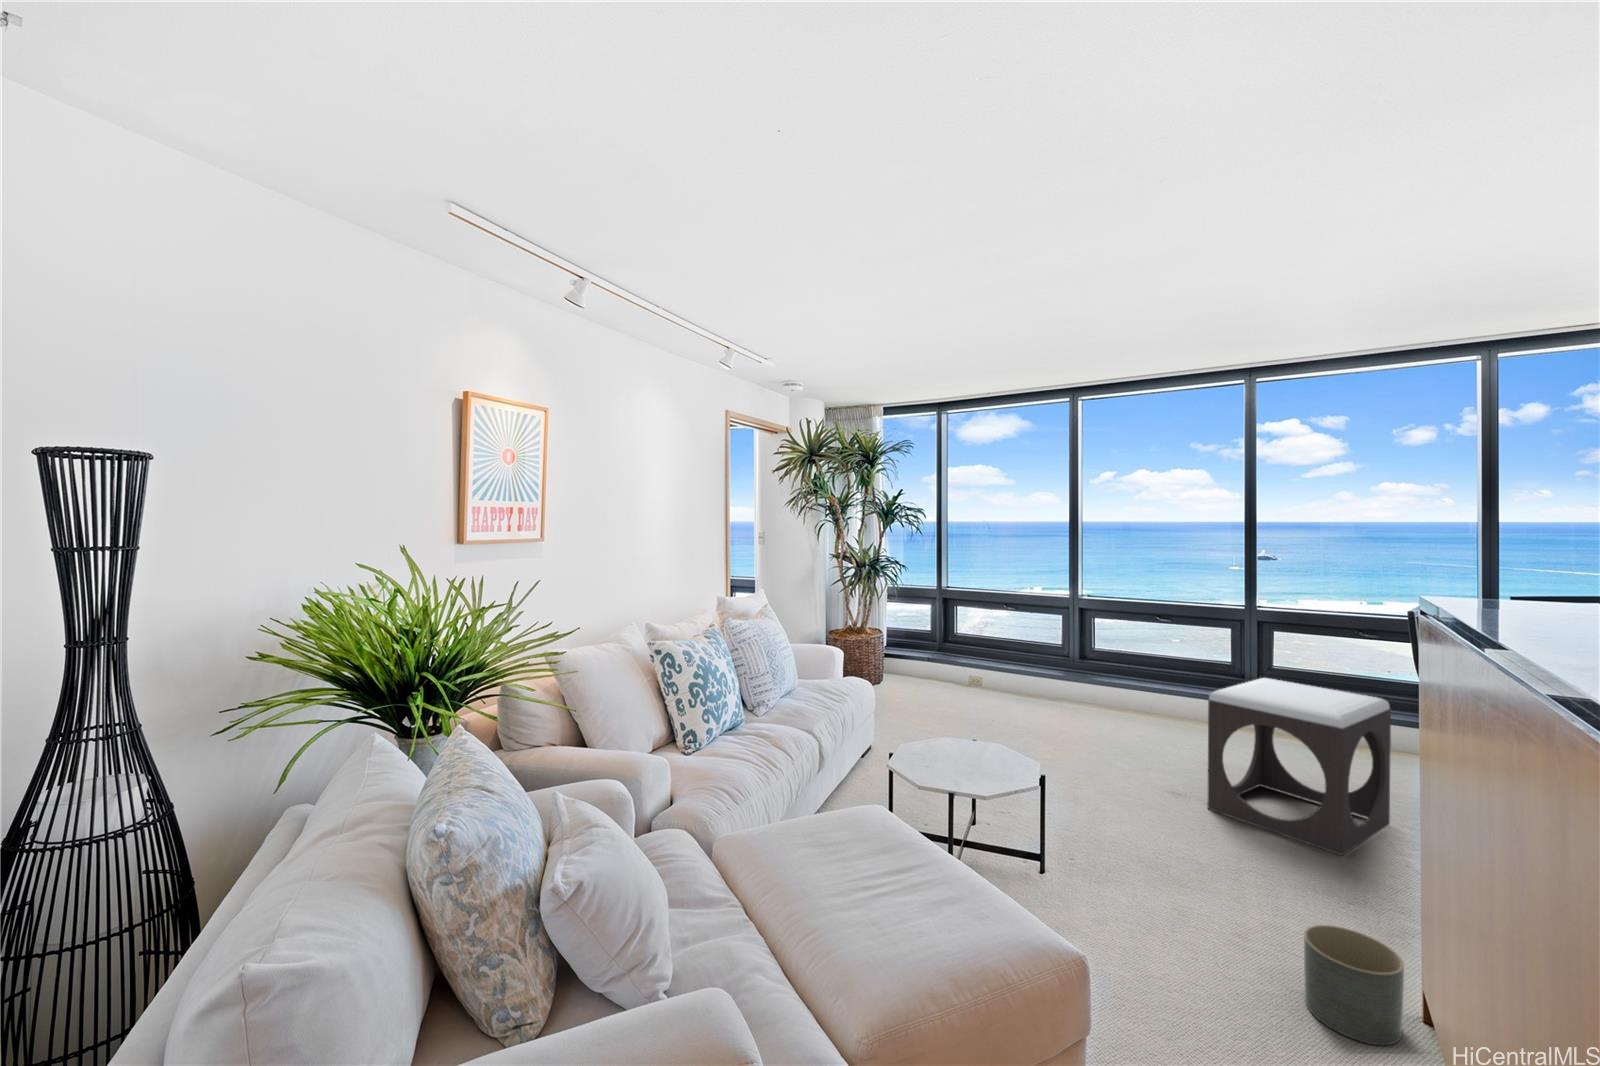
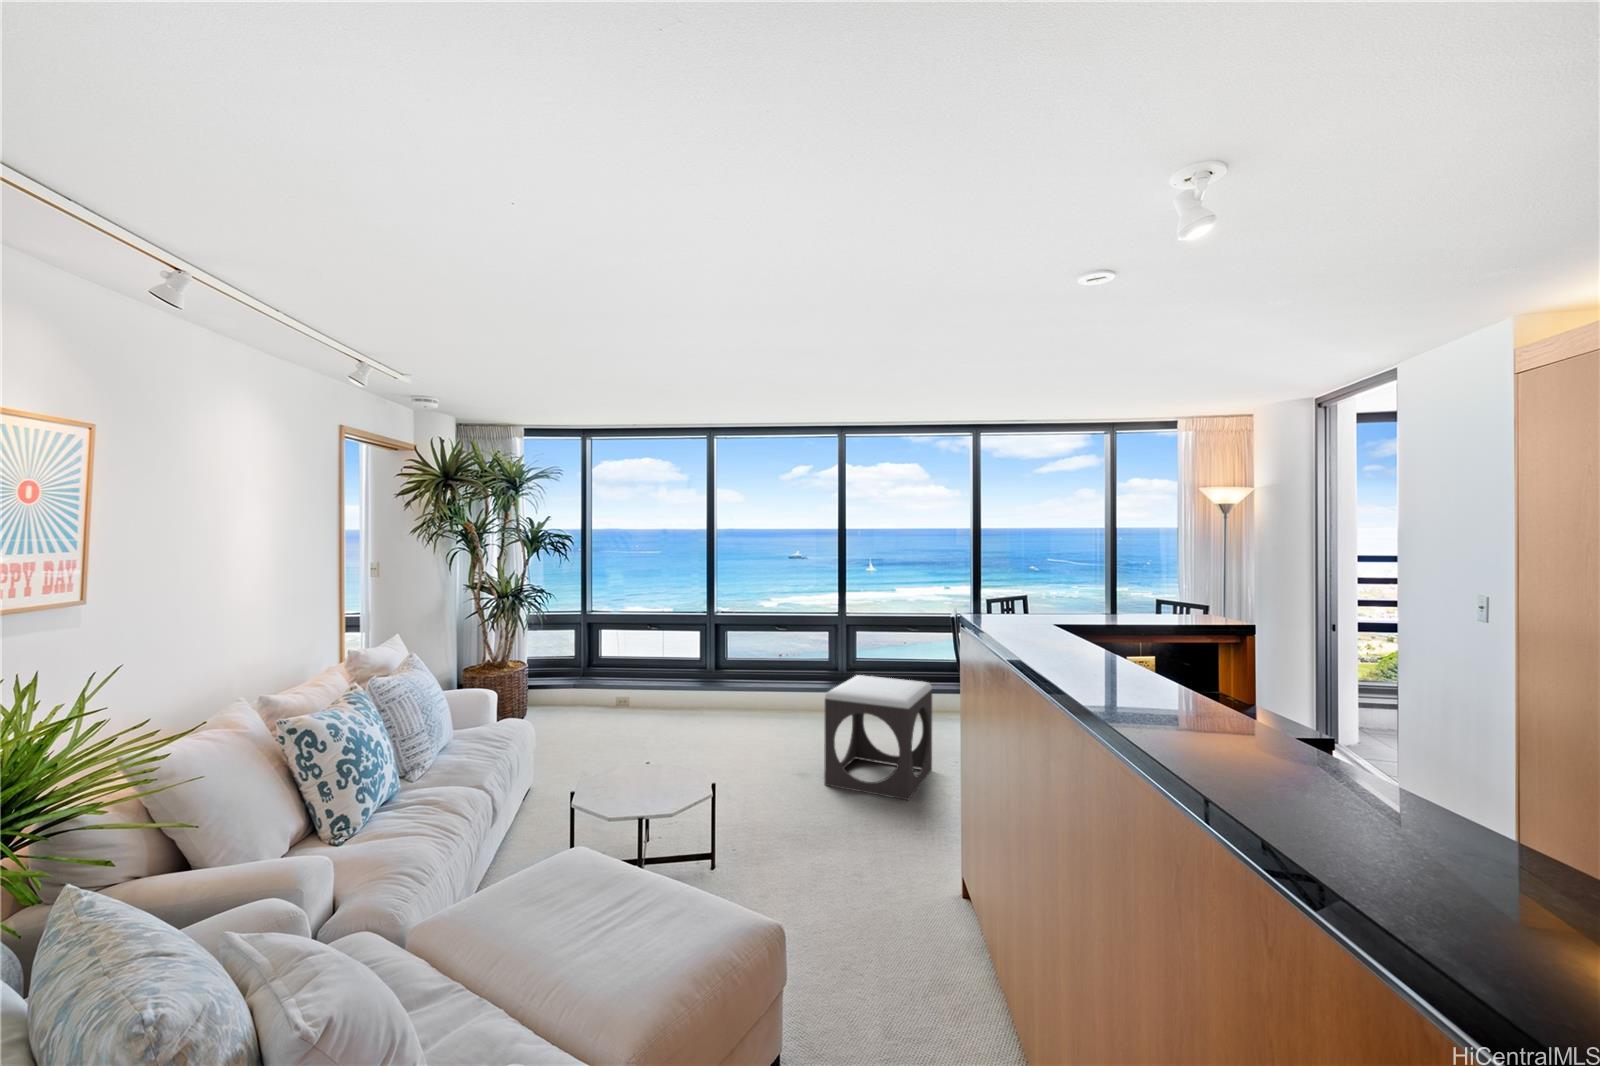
planter: present [1304,925,1404,1045] -> none [898,853,952,927]

